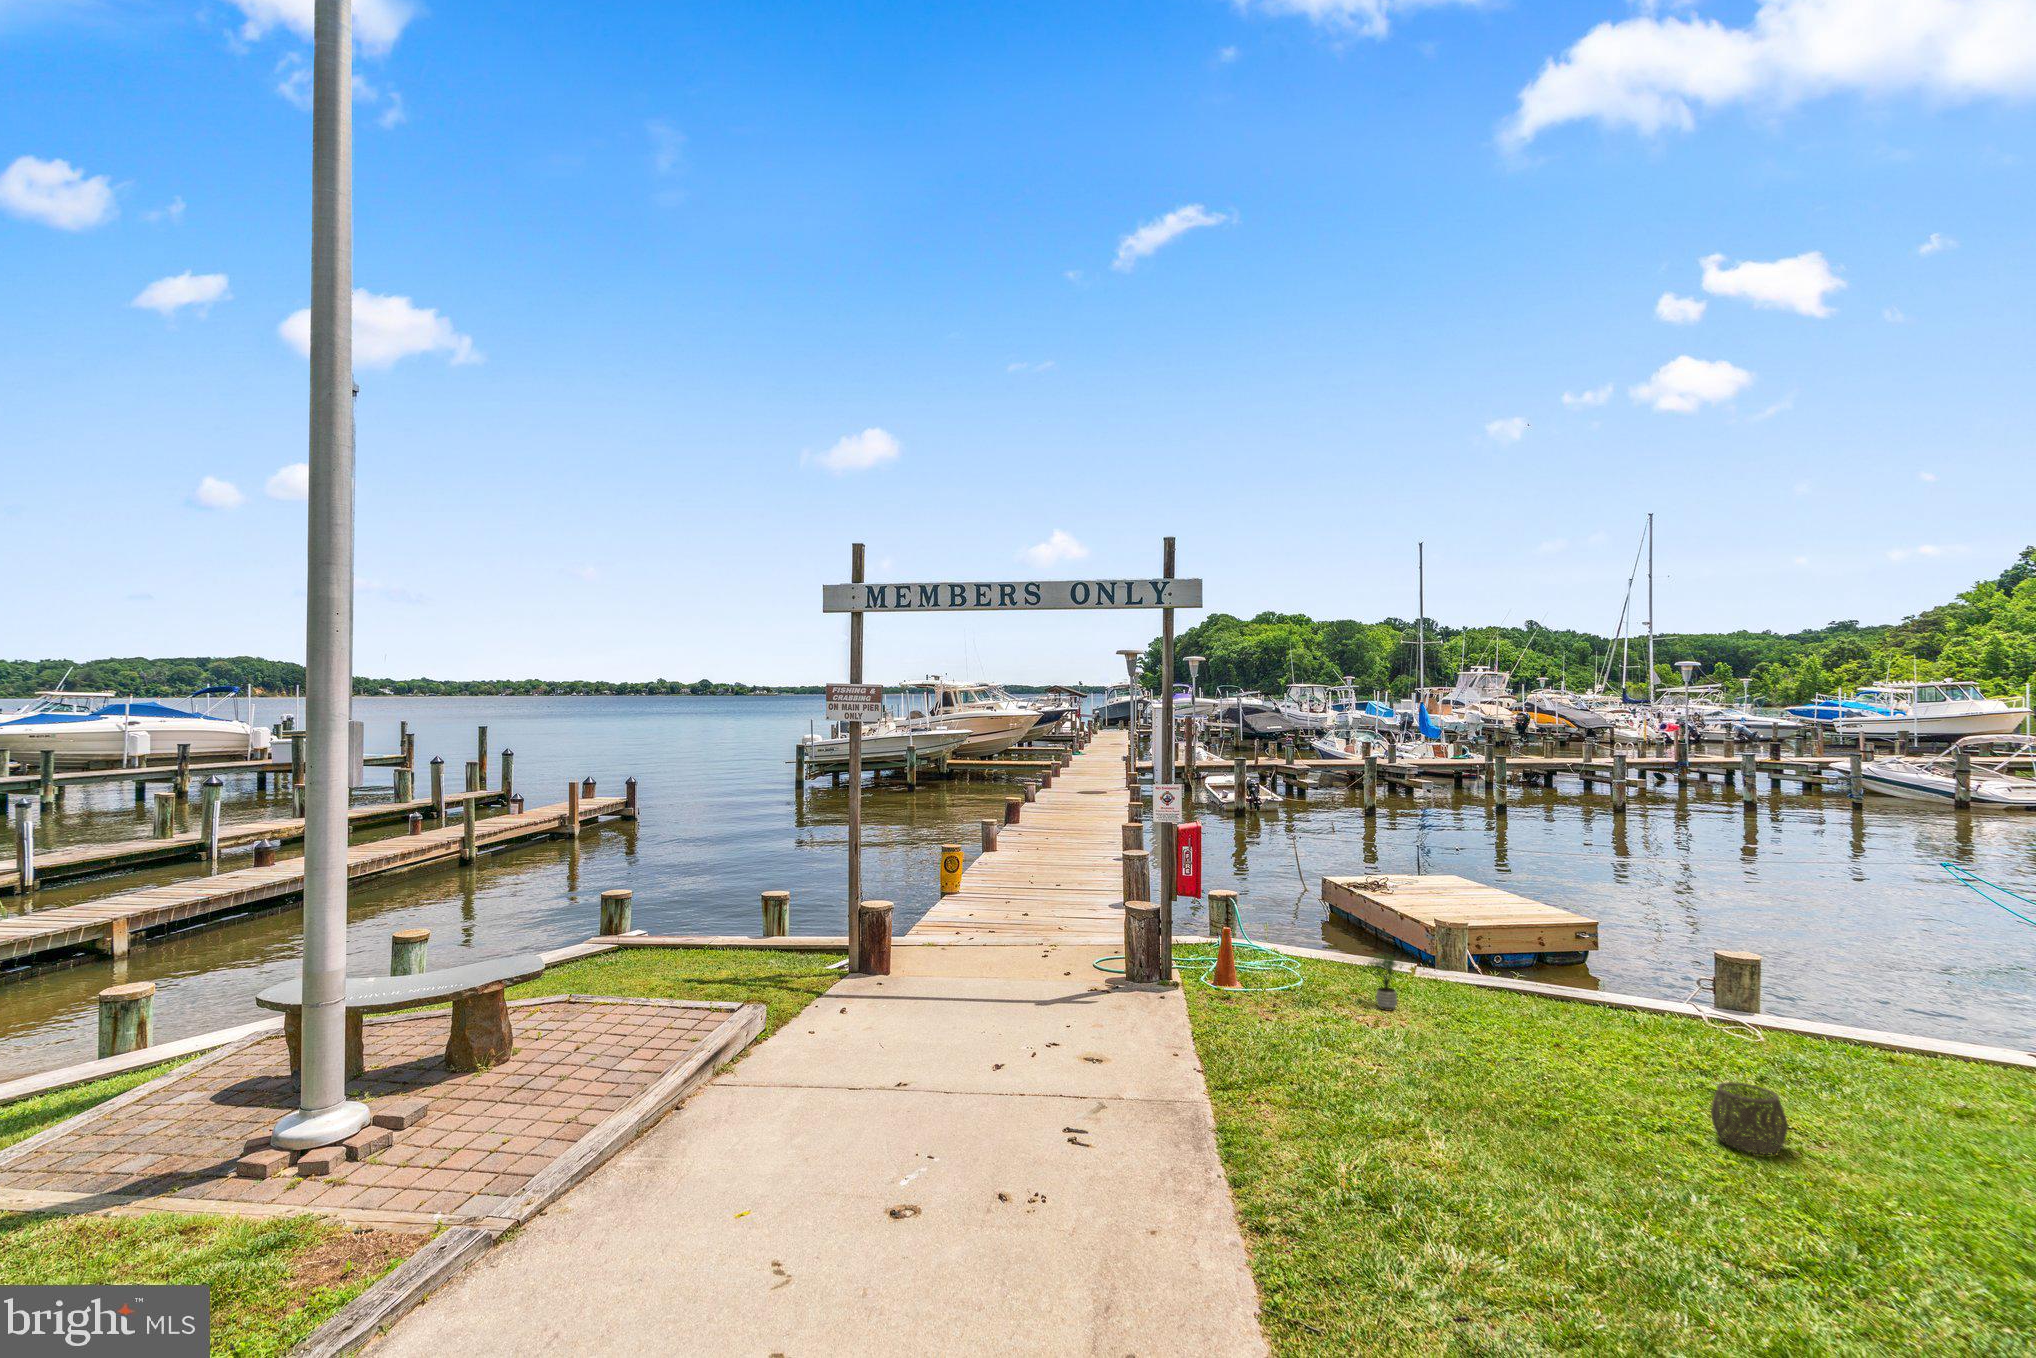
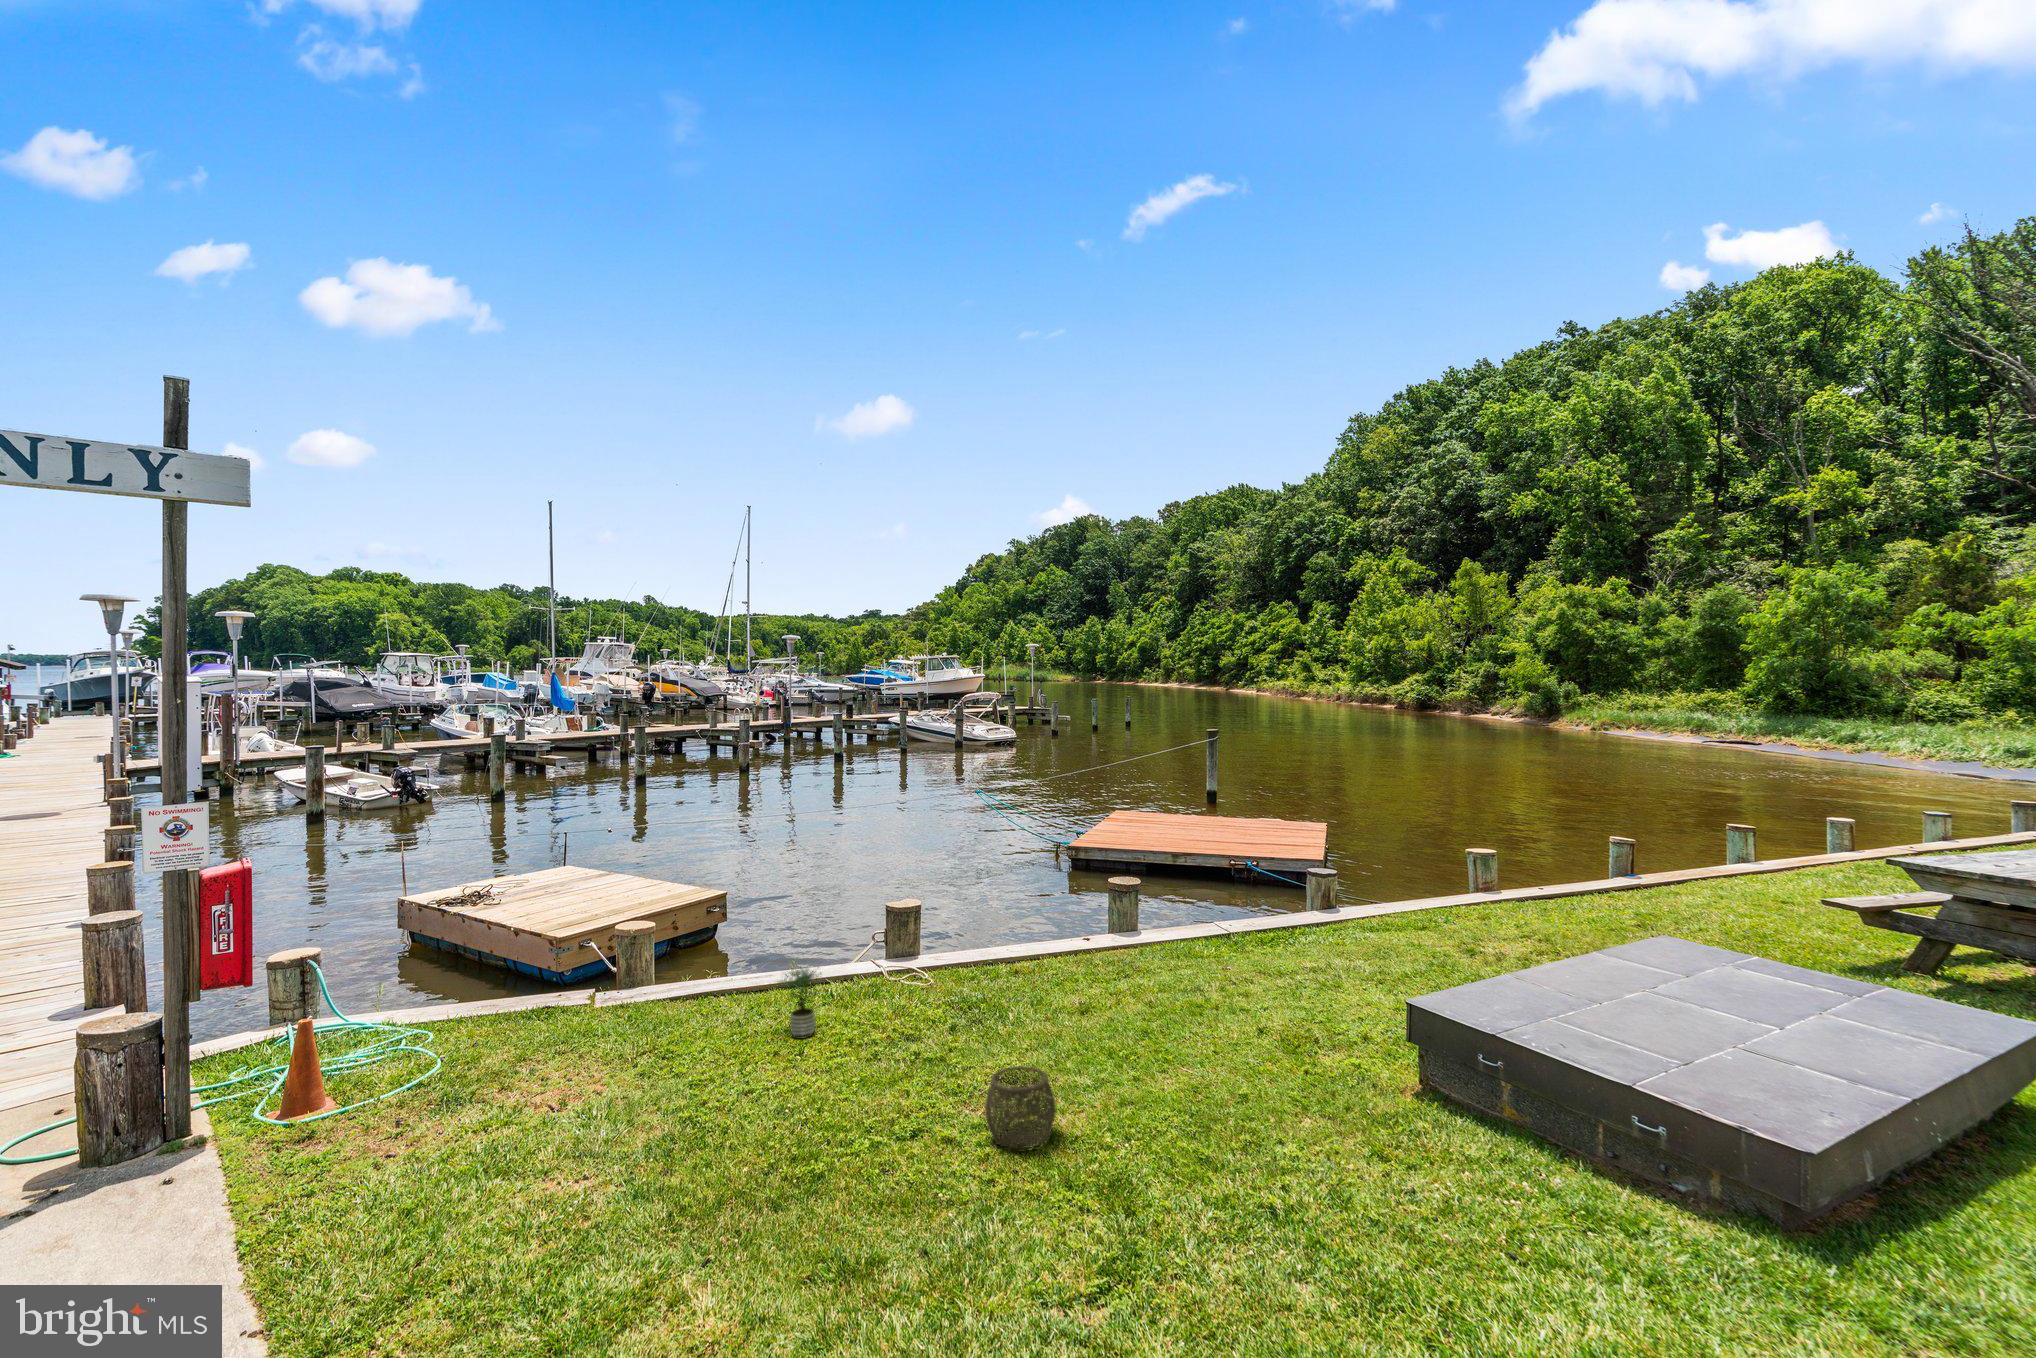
potted plant: present [1369,955,1403,1011] -> present [778,967,821,1039]

